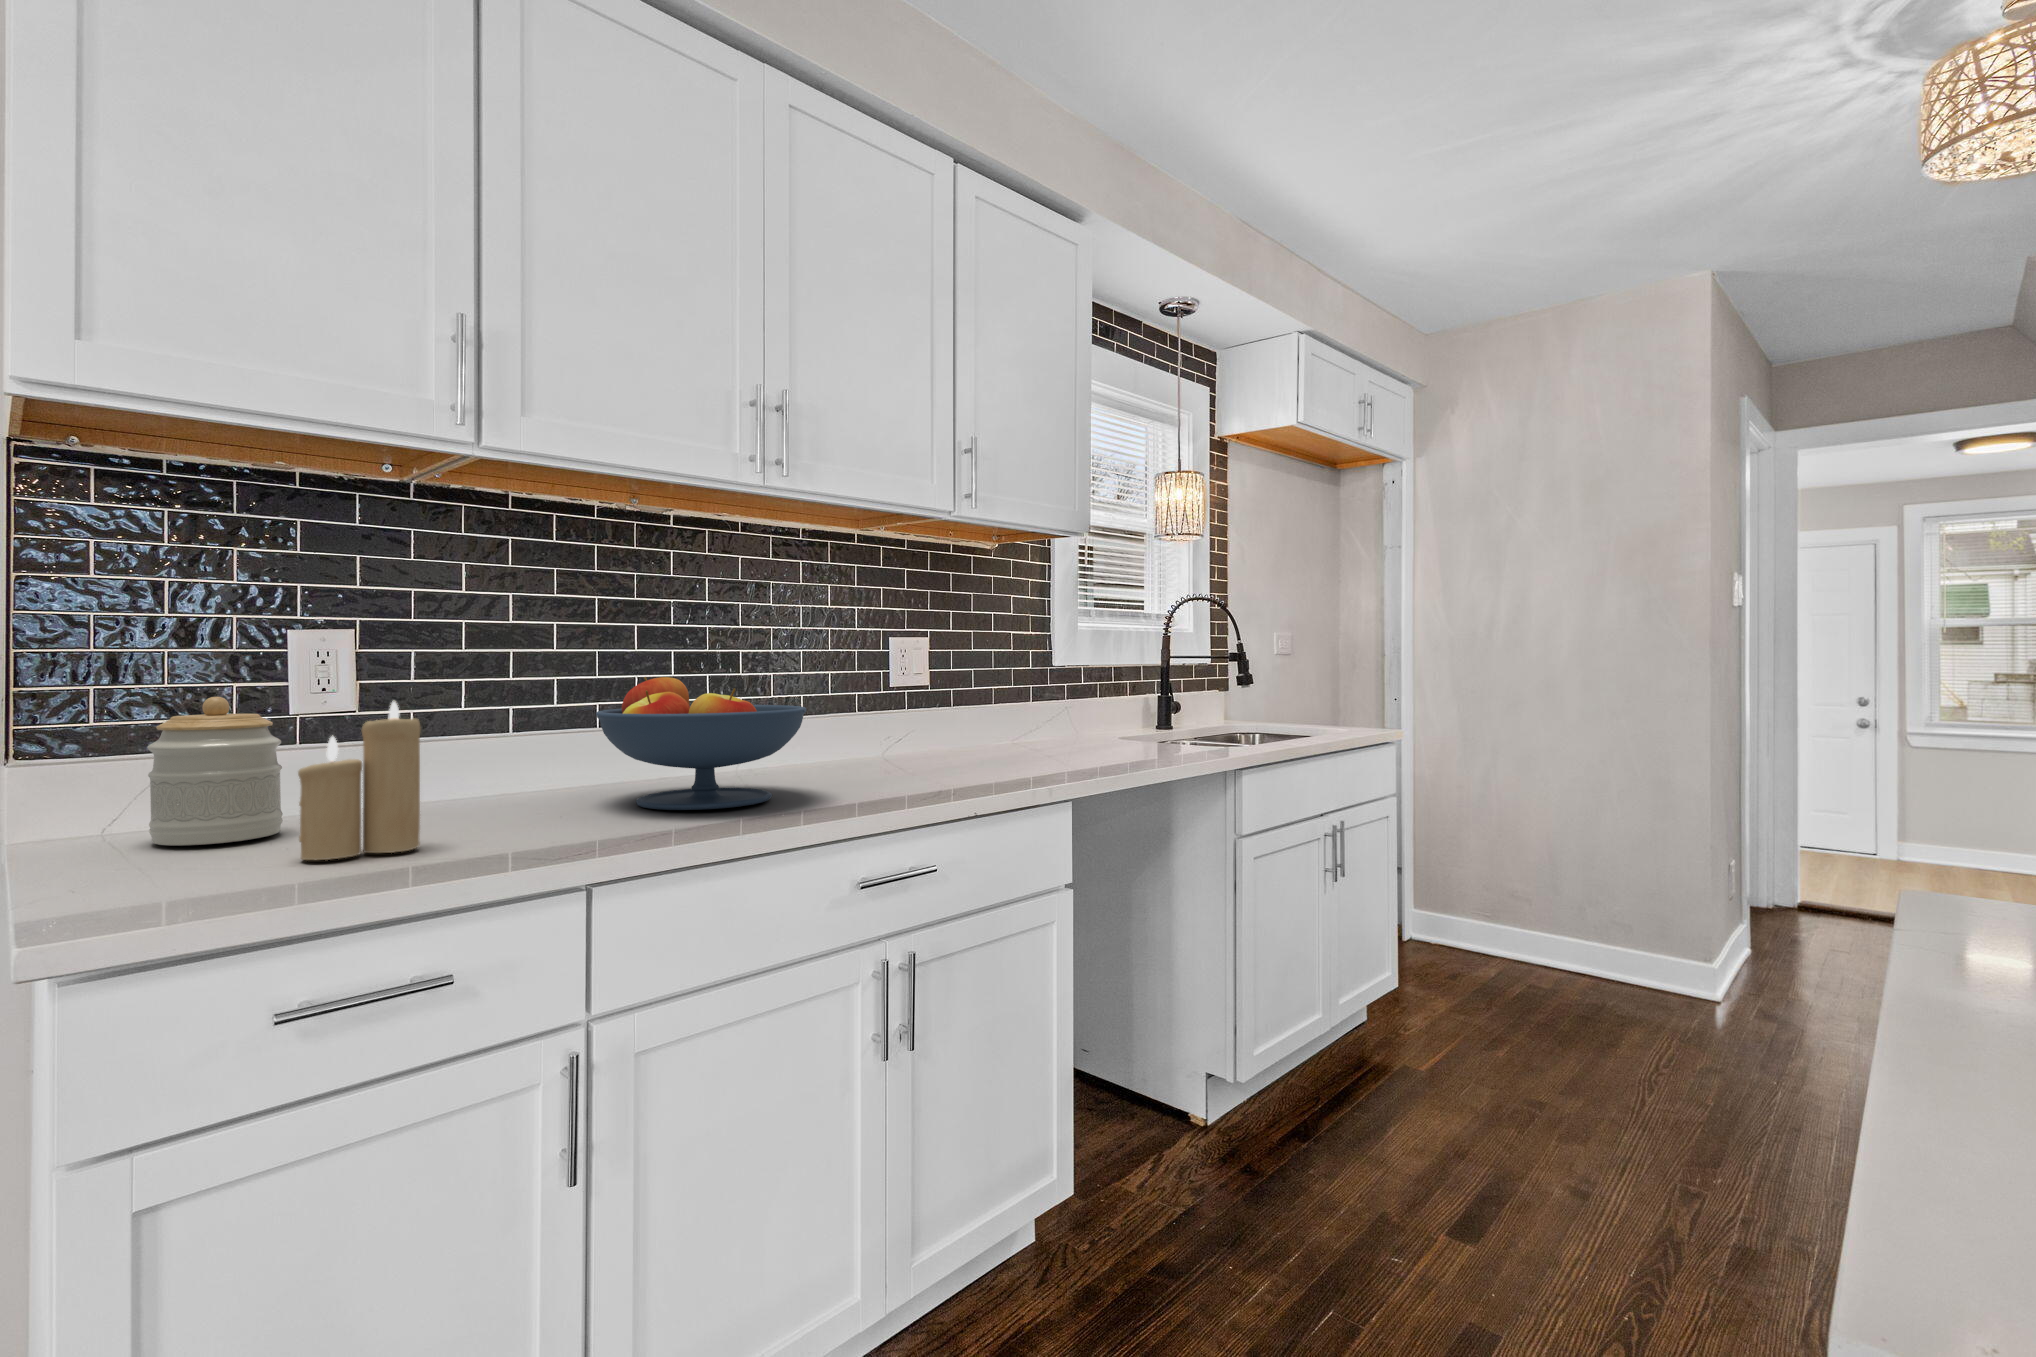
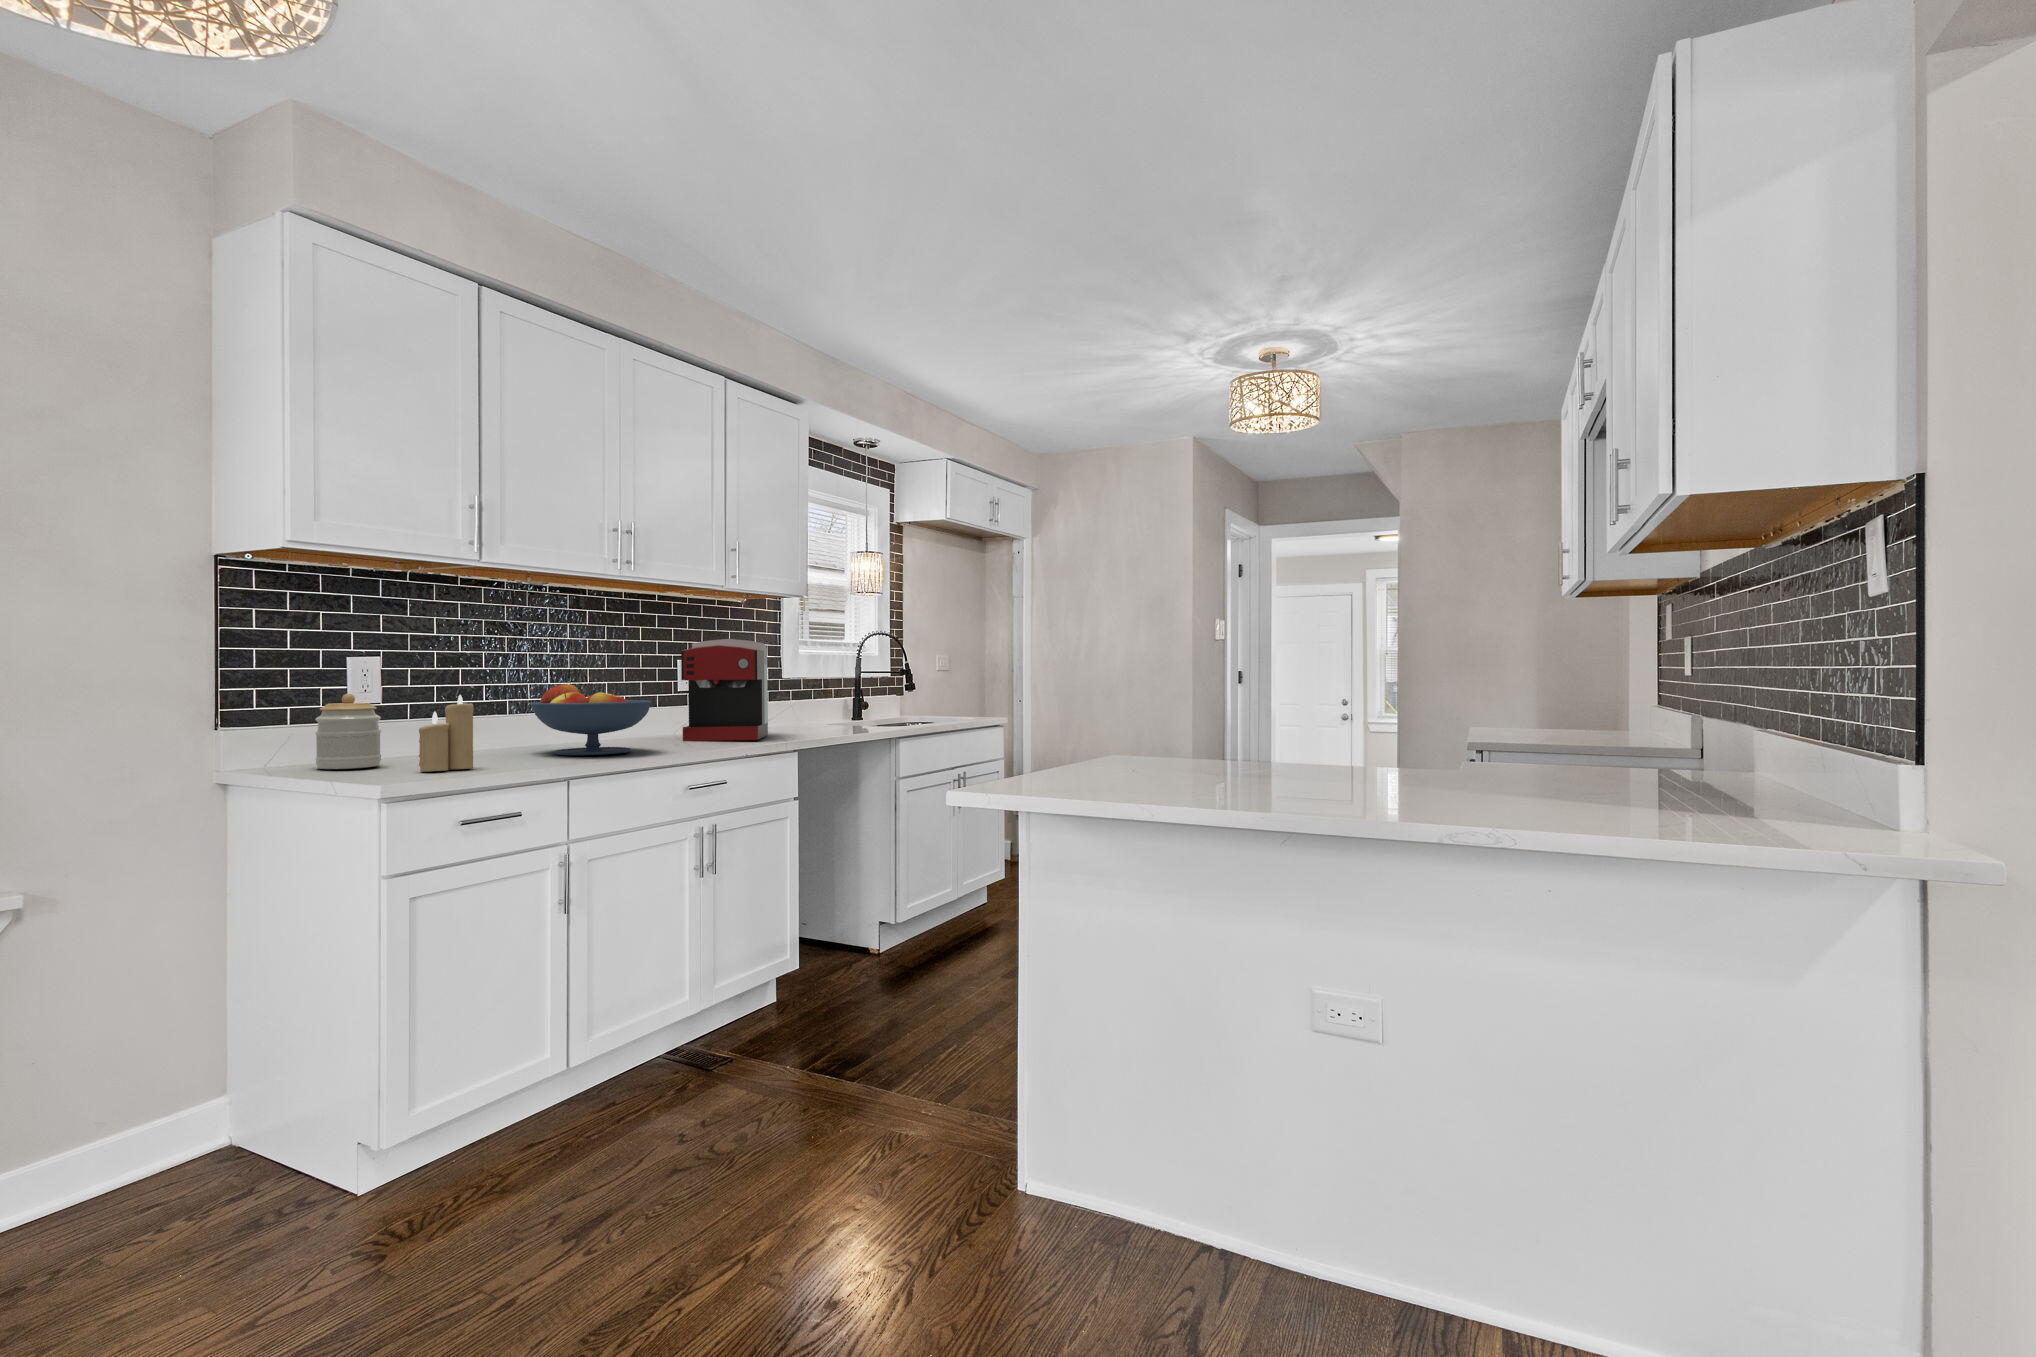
coffee maker: none [882,602,1025,772] -> present [681,639,768,741]

